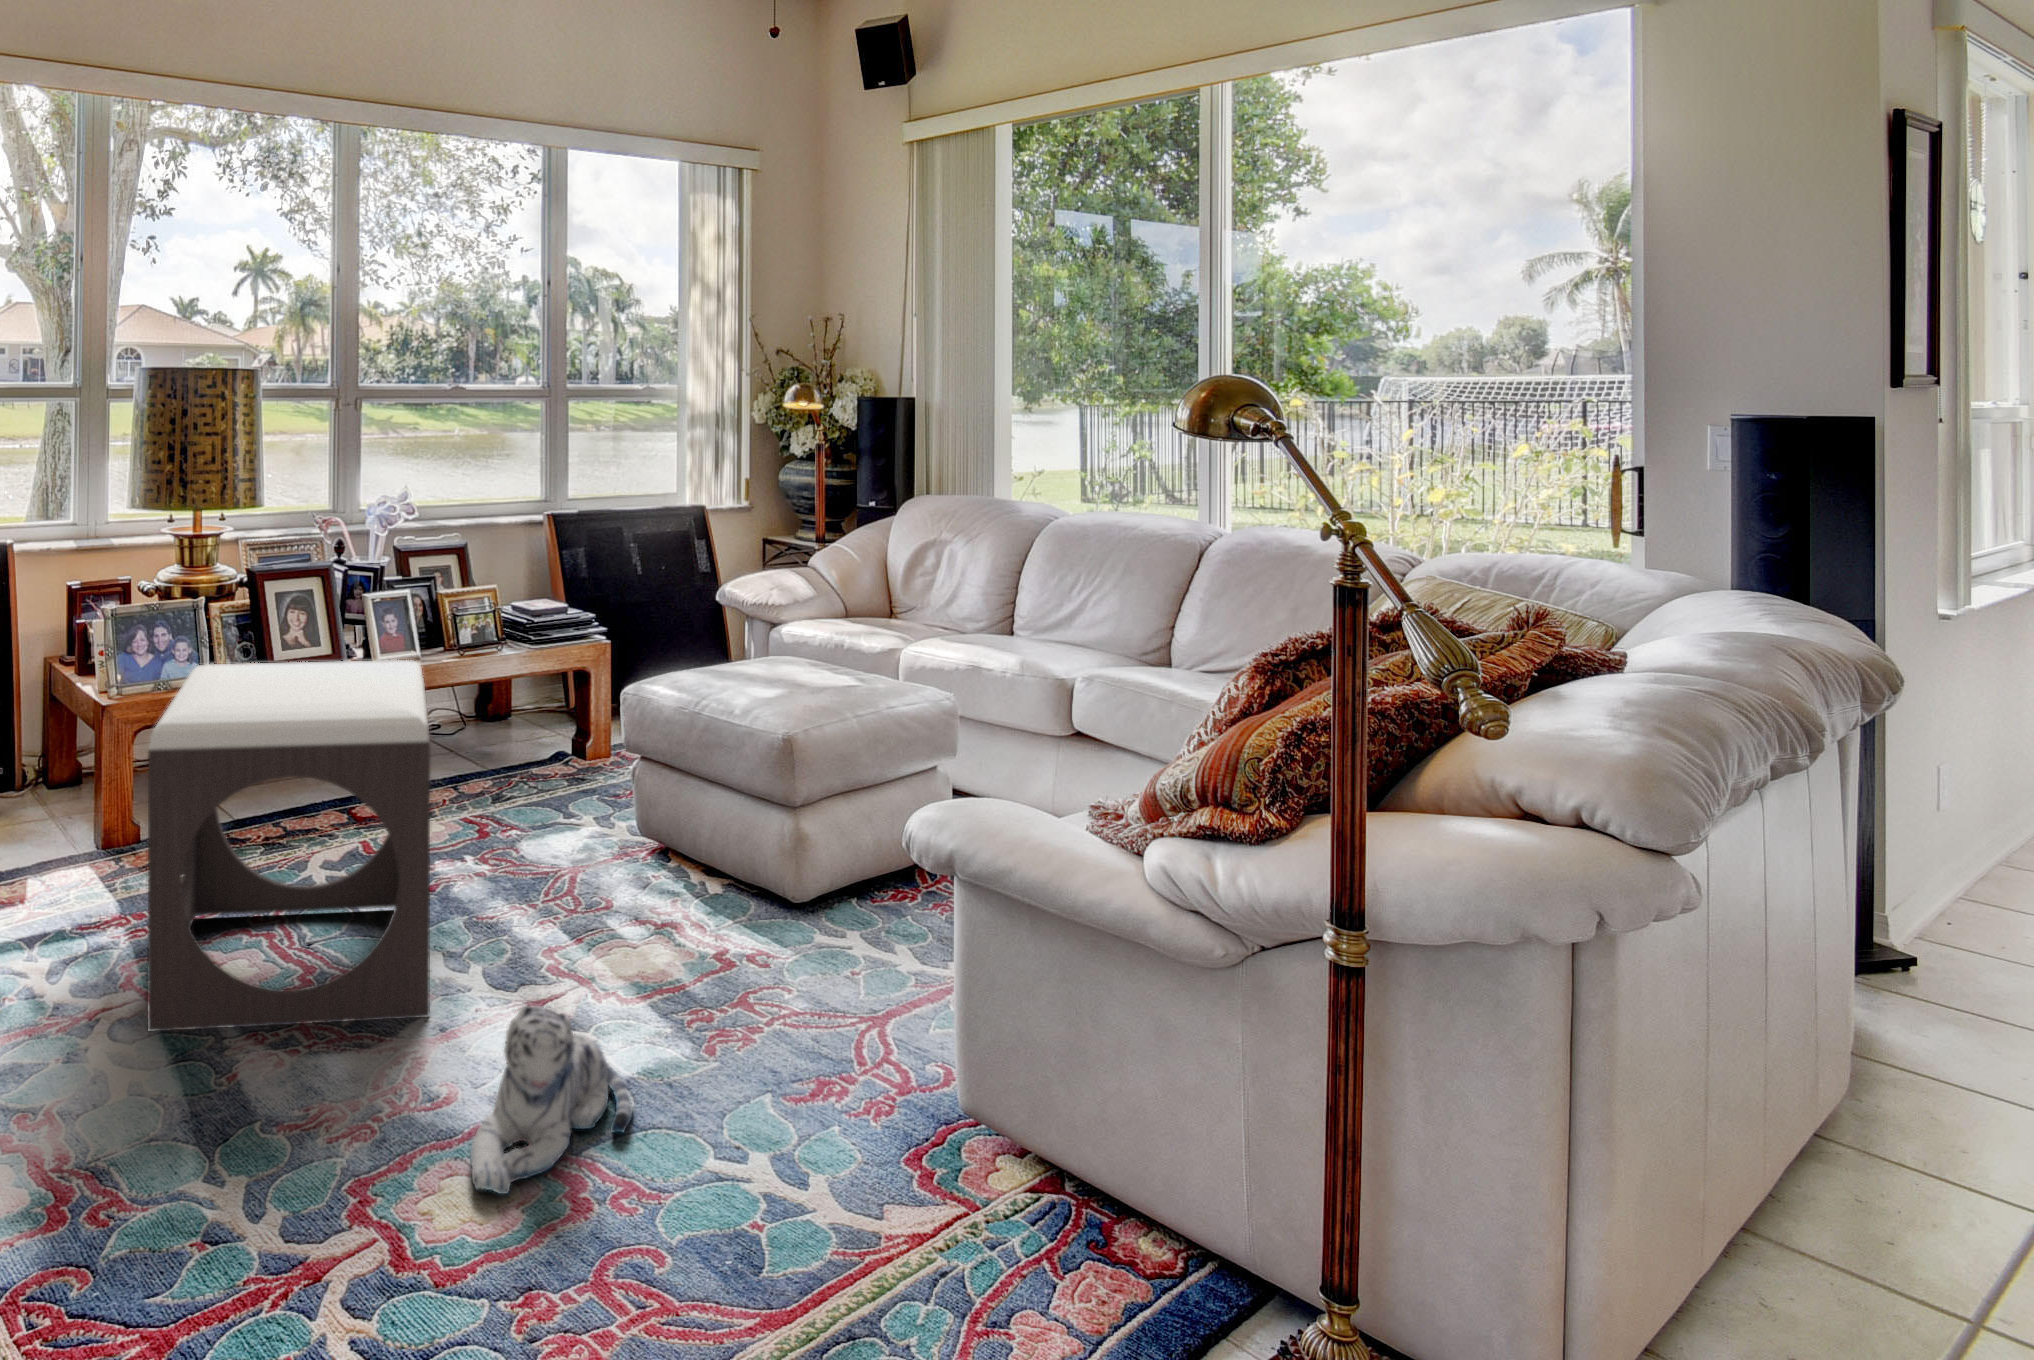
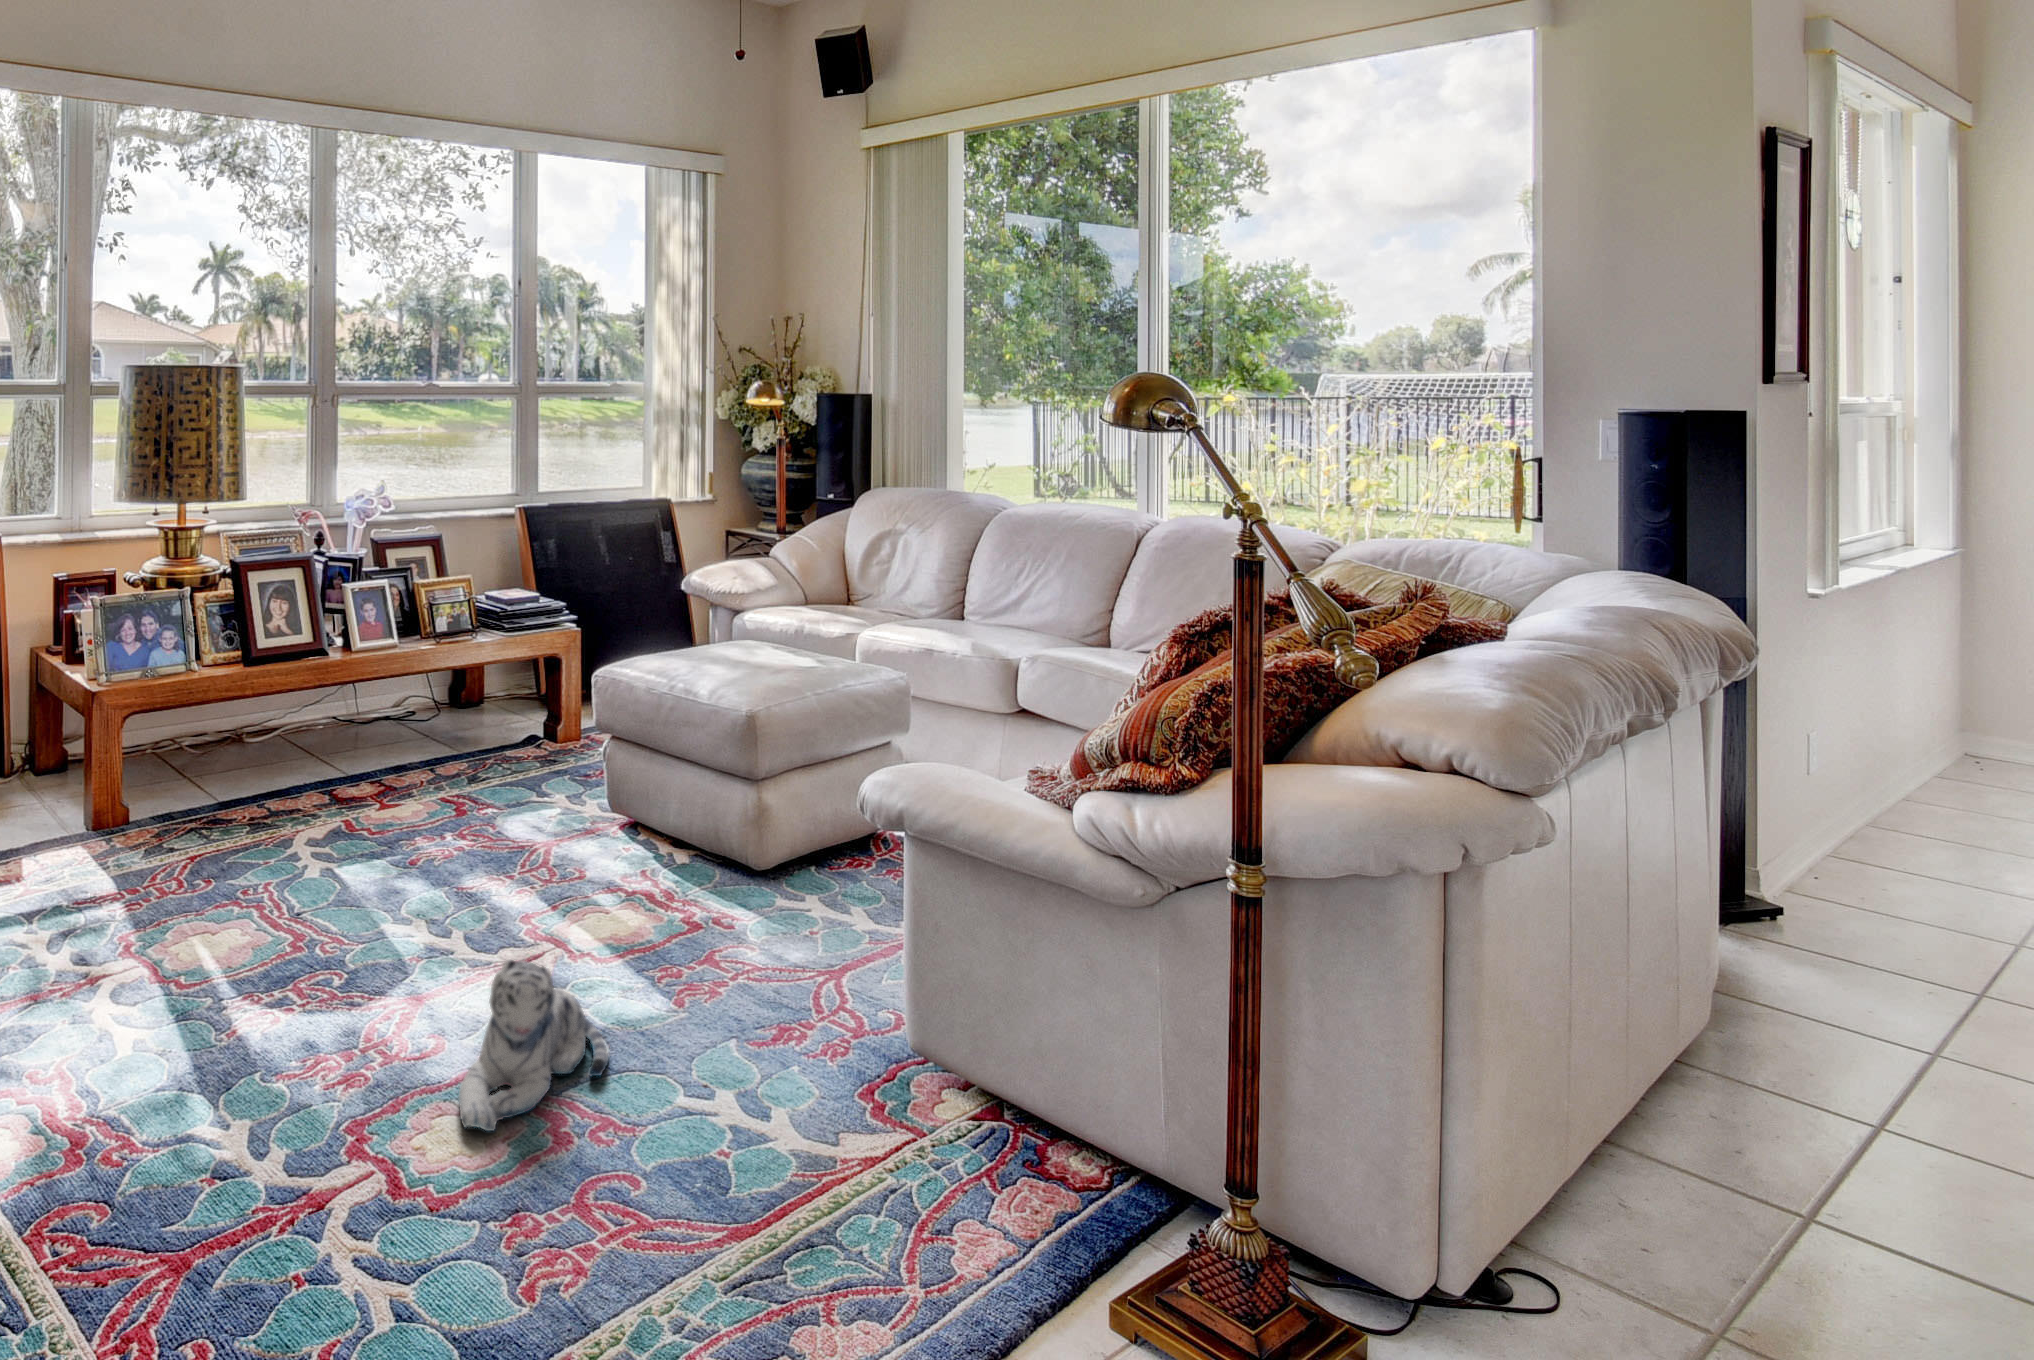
footstool: present [148,660,430,1031] -> none [147,644,416,996]

